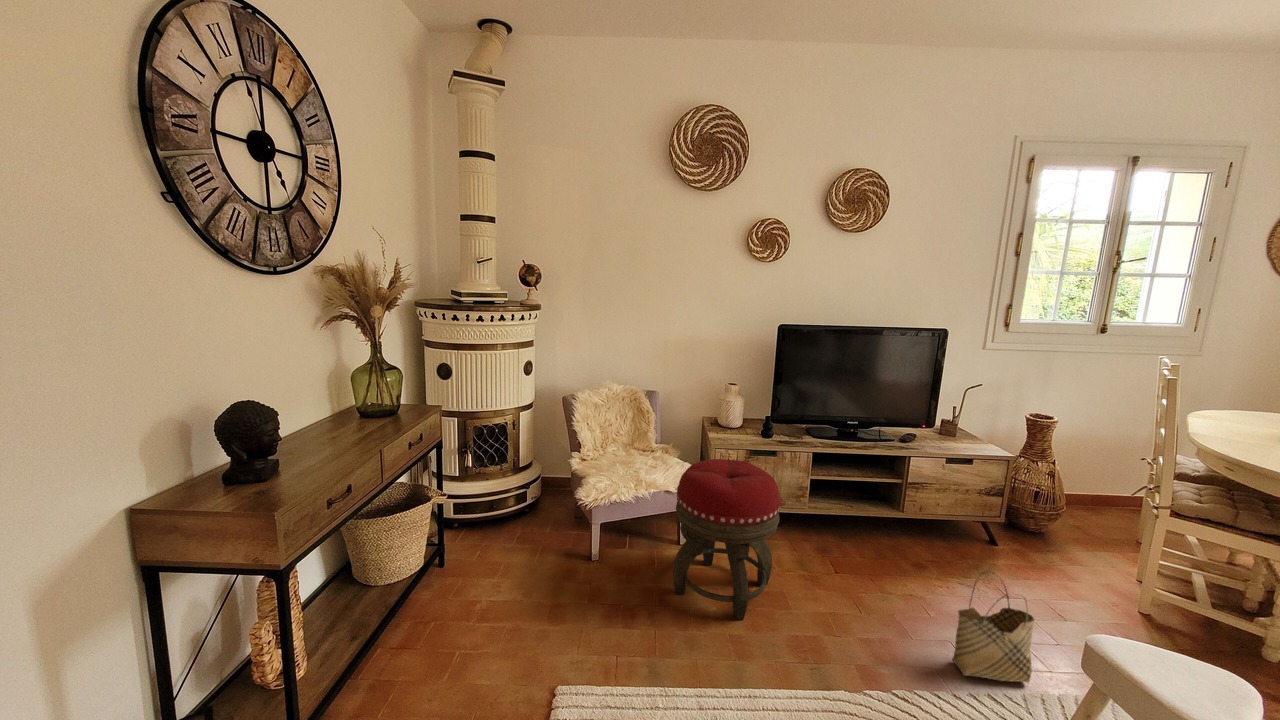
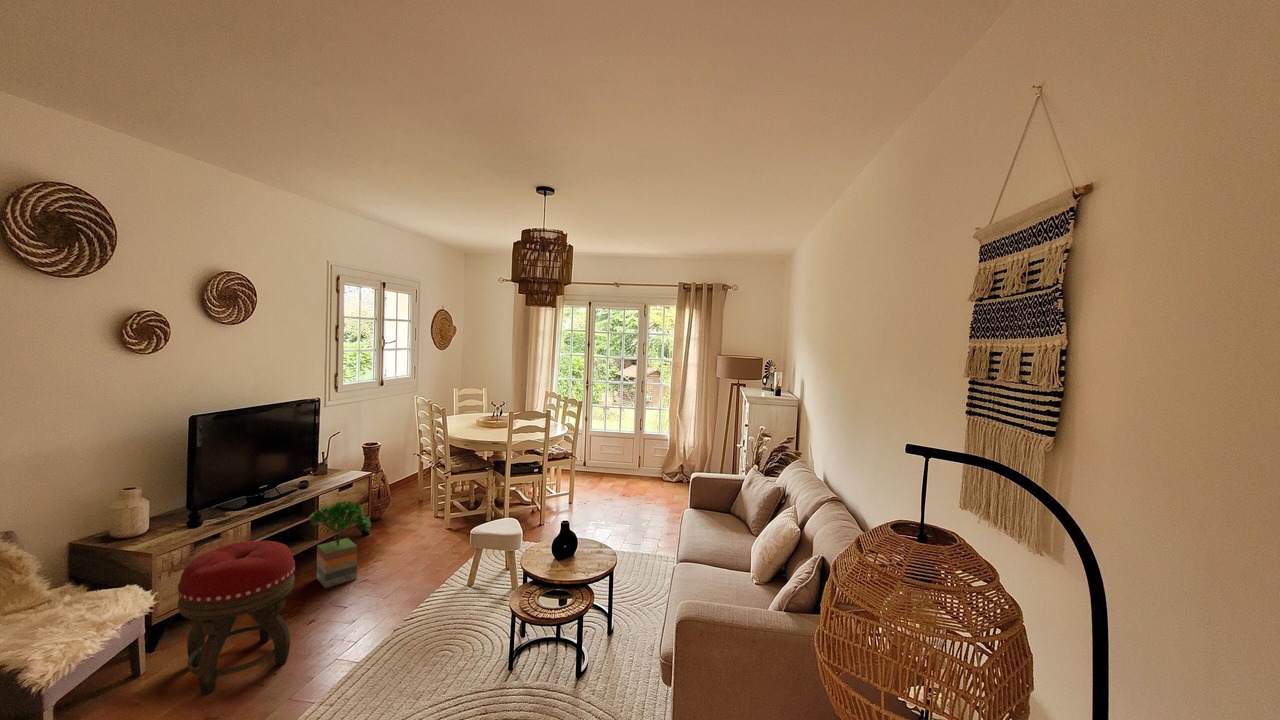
potted tree: none [867,467,948,589] -> present [309,501,371,588]
woven basket: present [952,571,1034,683] -> none [411,531,443,592]

